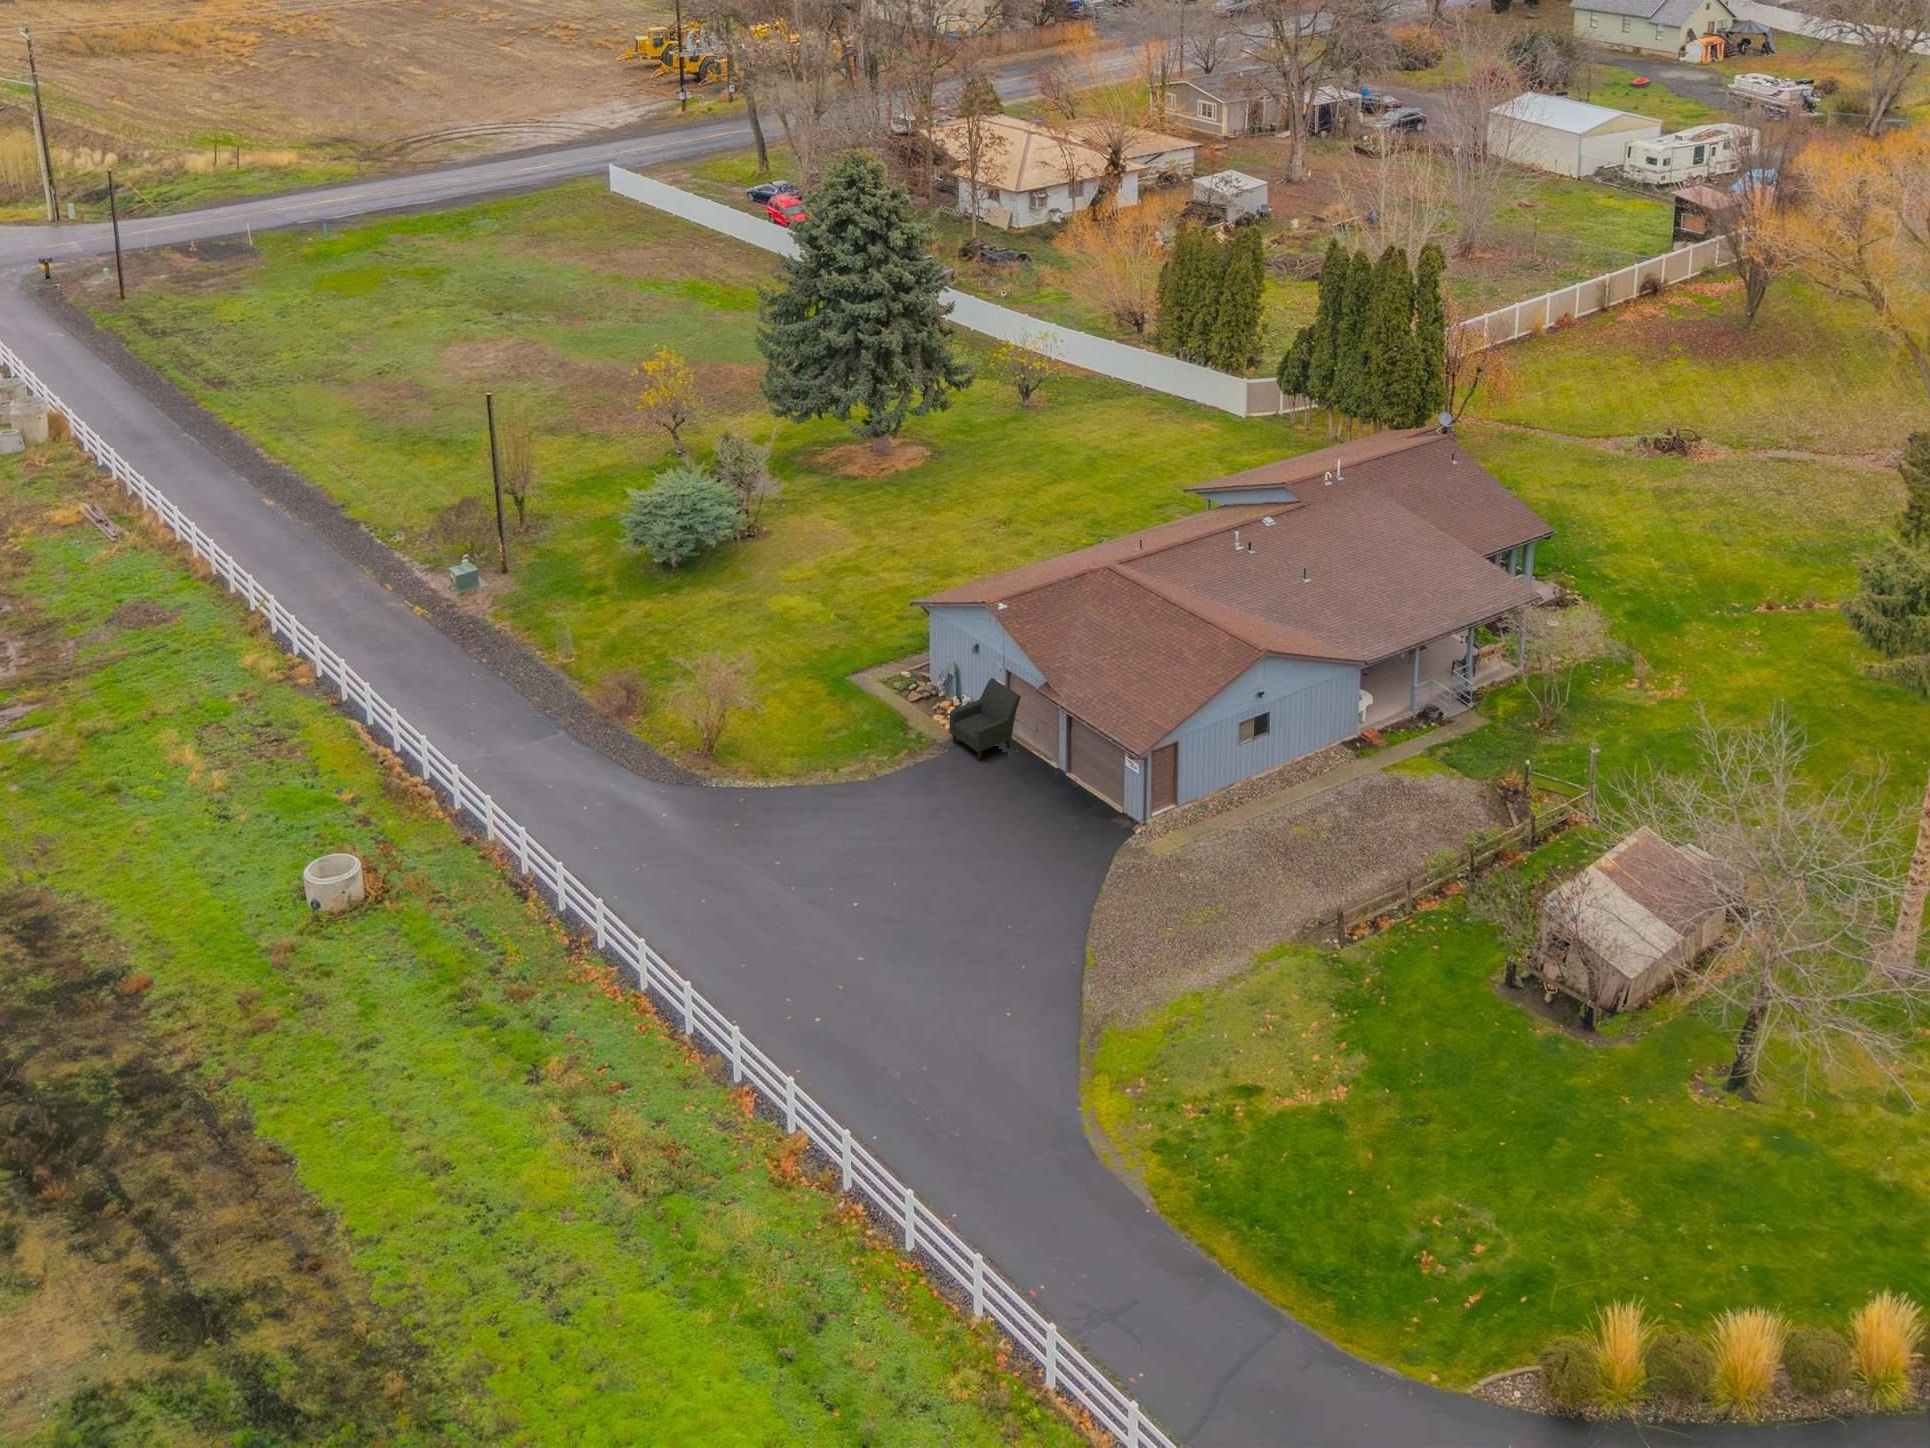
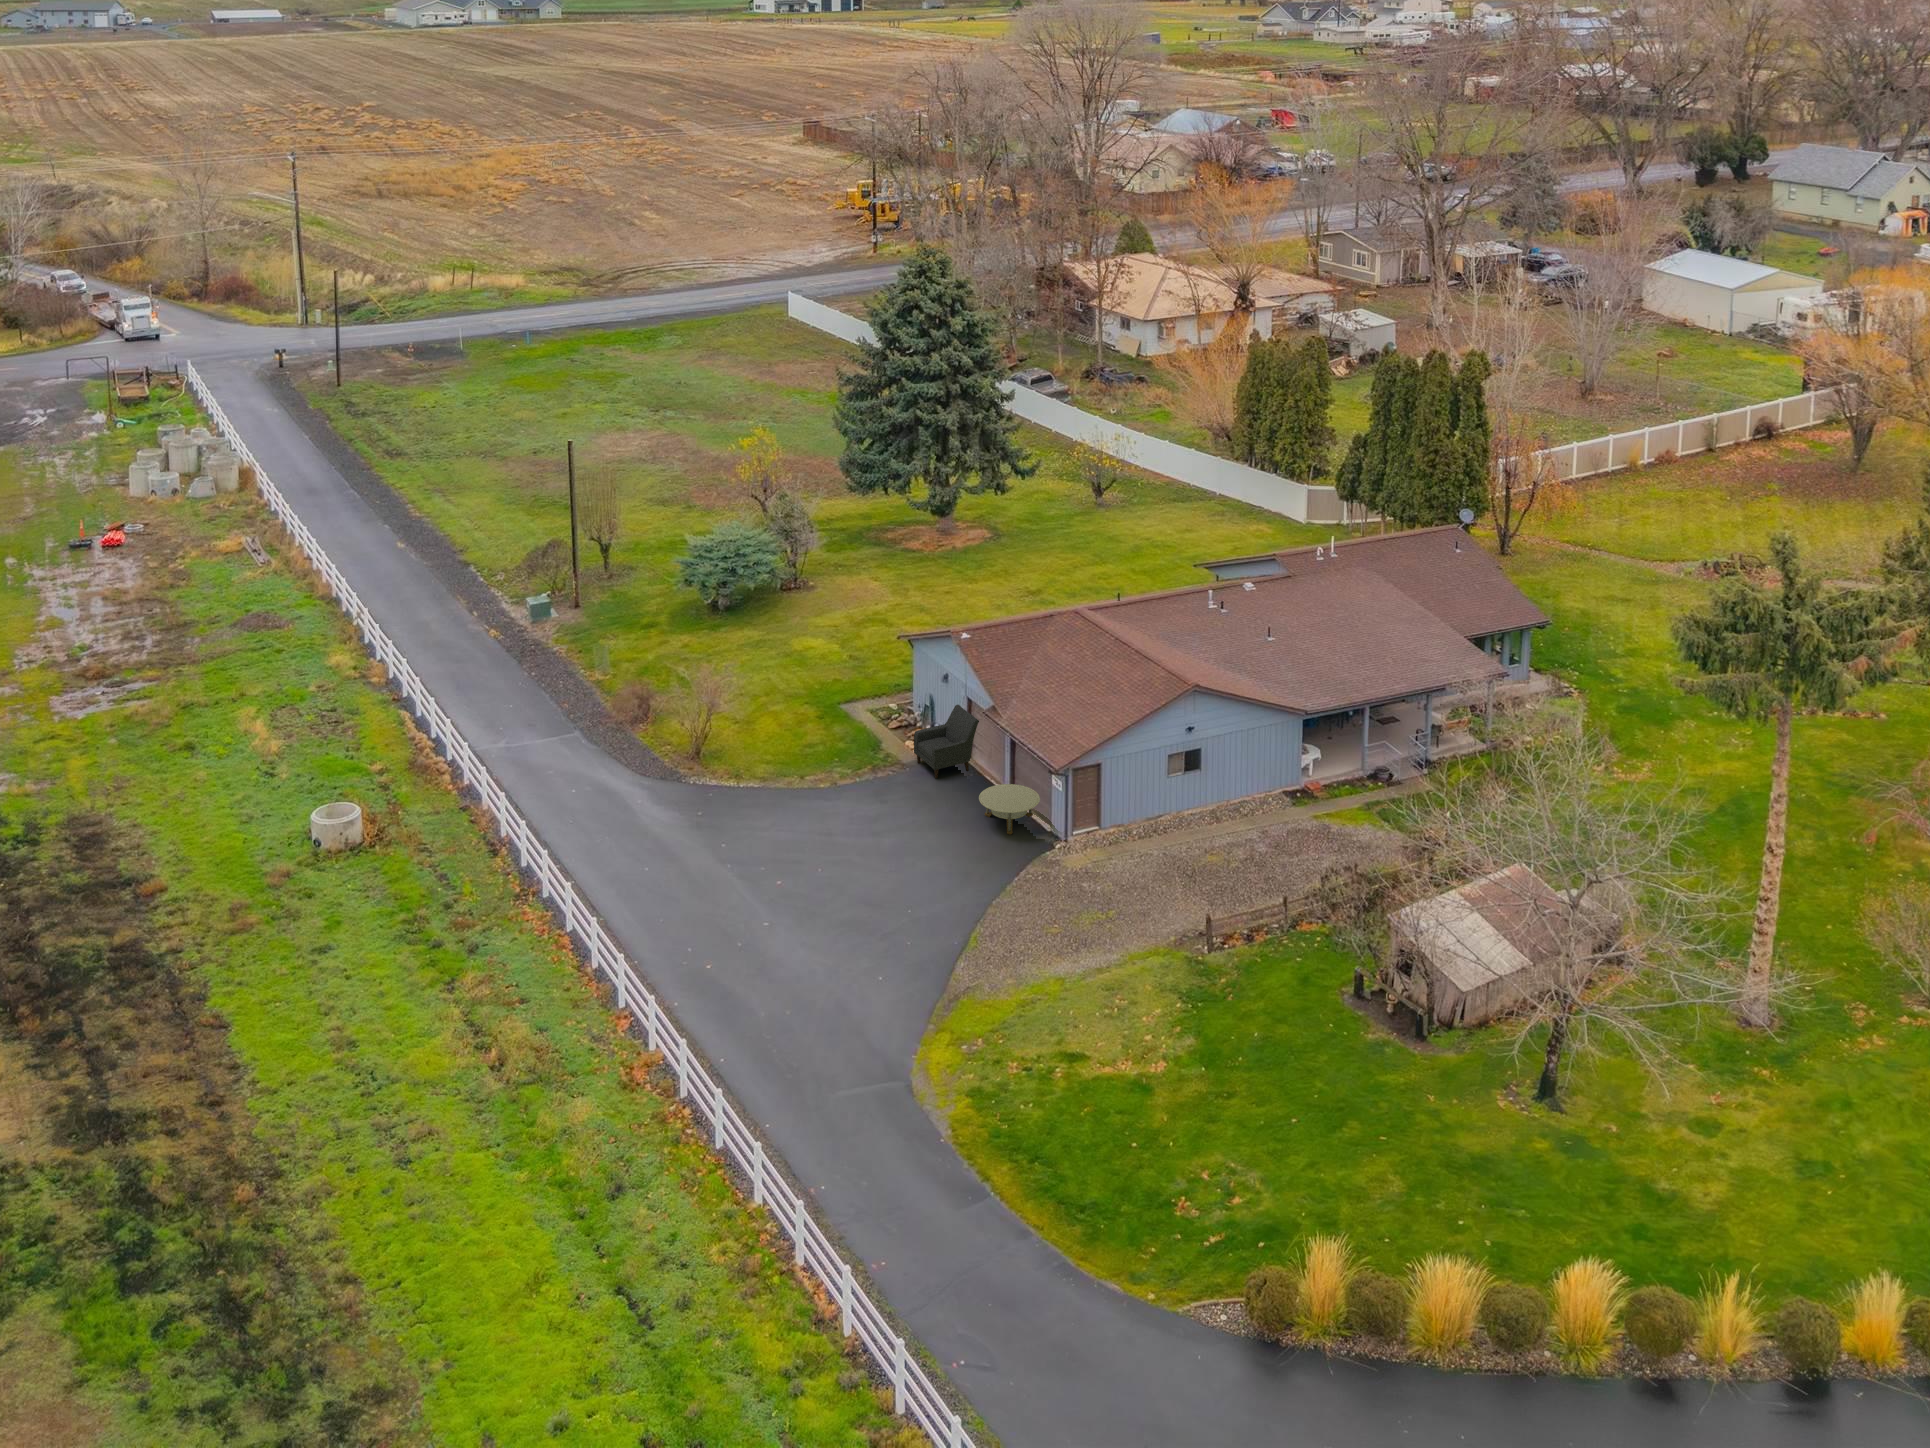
round table: none [1041,766,1105,822] -> present [979,784,1040,834]

